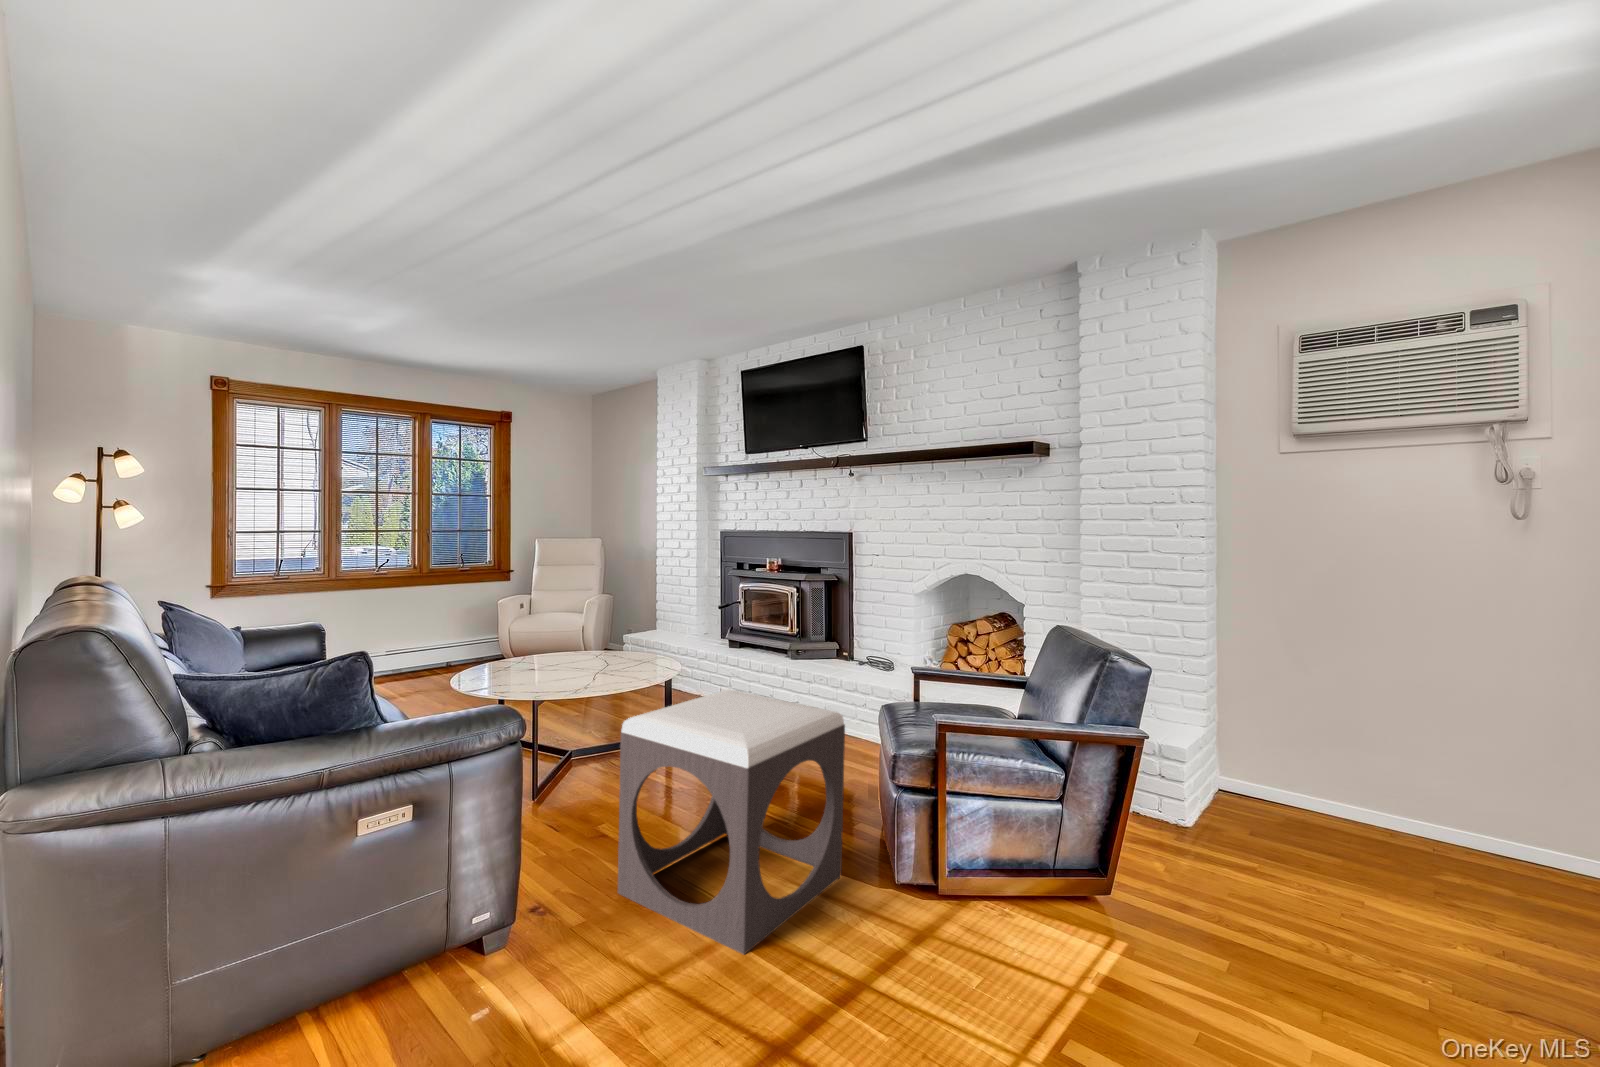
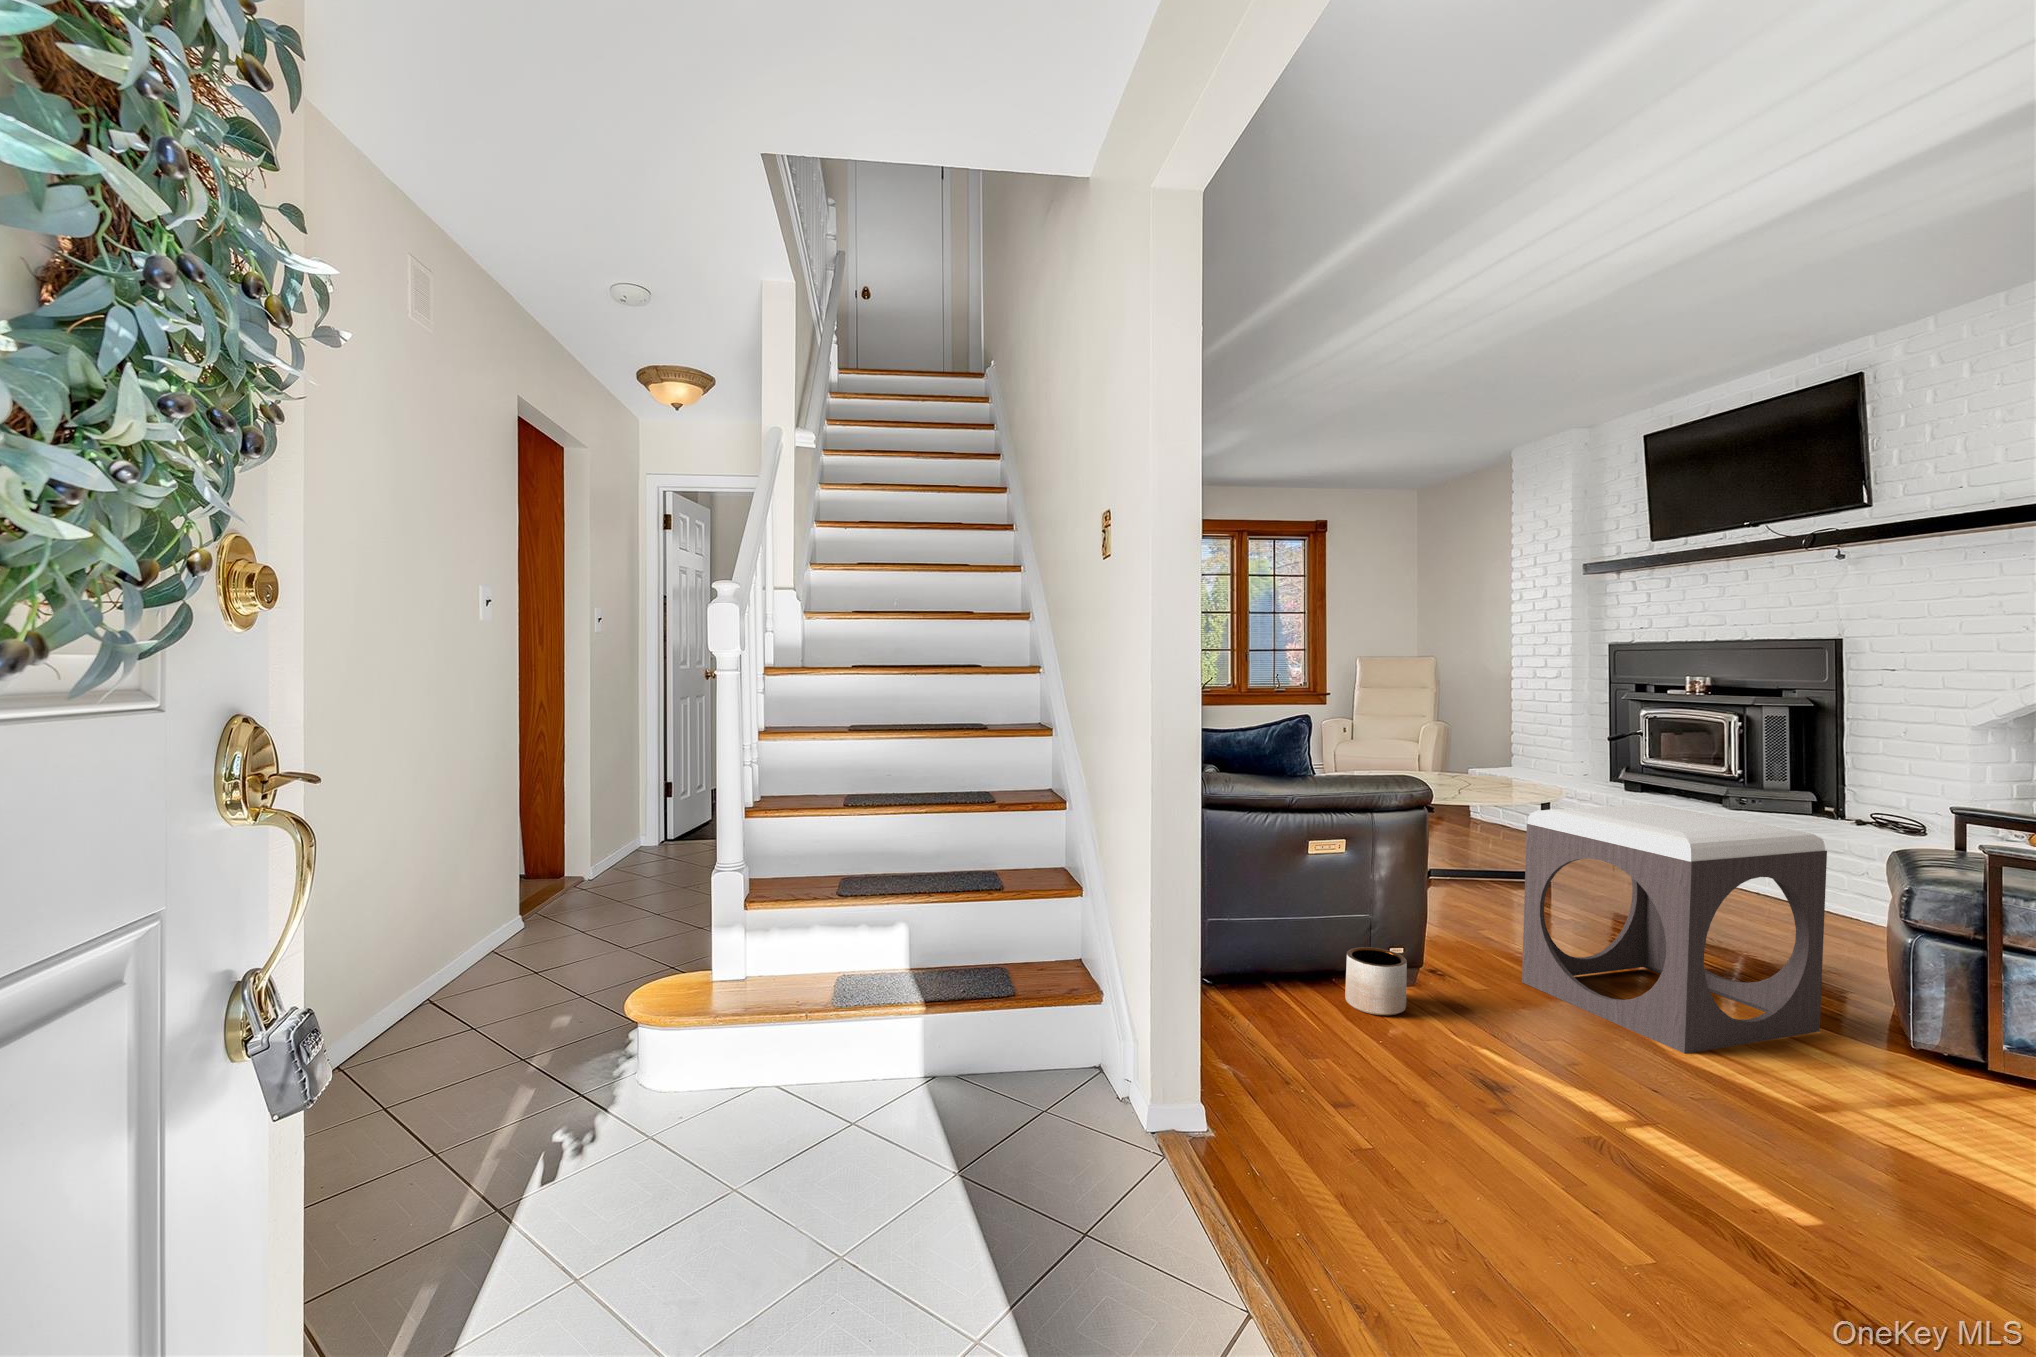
planter: none [394,924,473,1027] -> present [1345,947,1407,1016]

